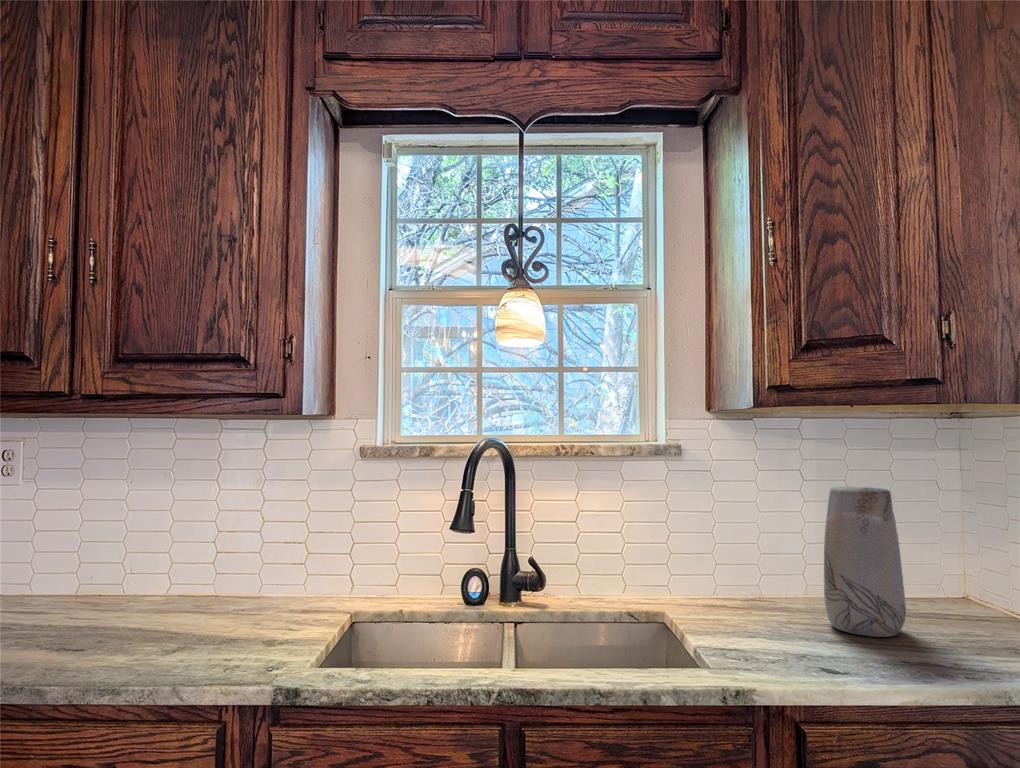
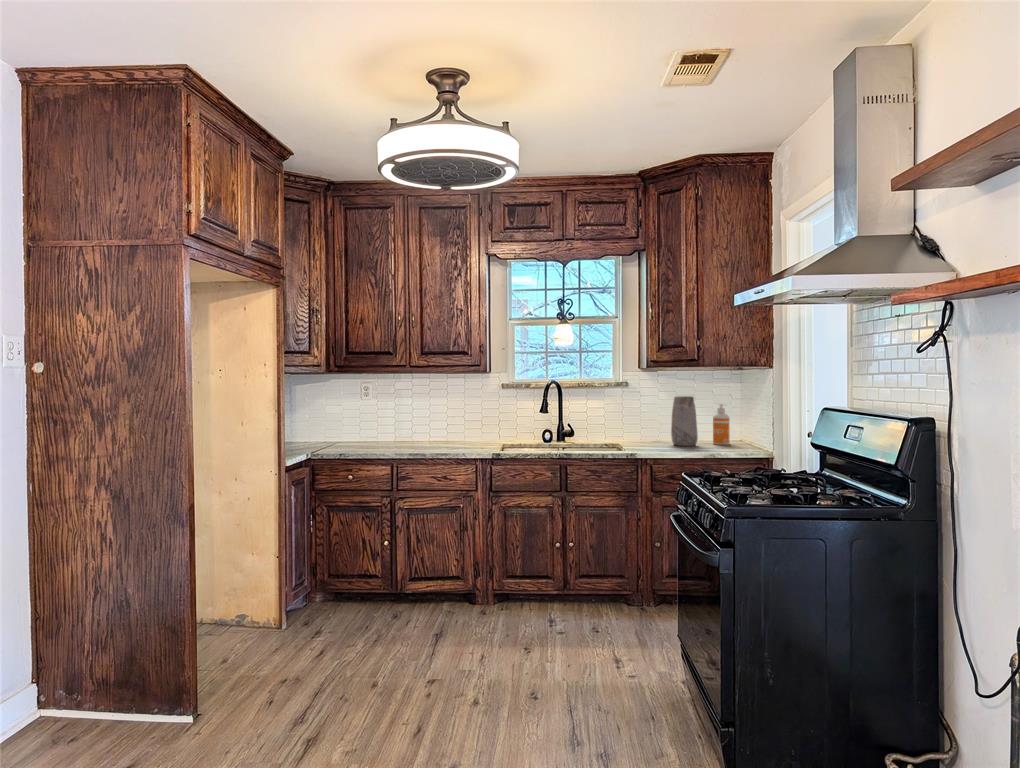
soap dispenser: none [923,507,978,624] -> present [713,404,729,445]

